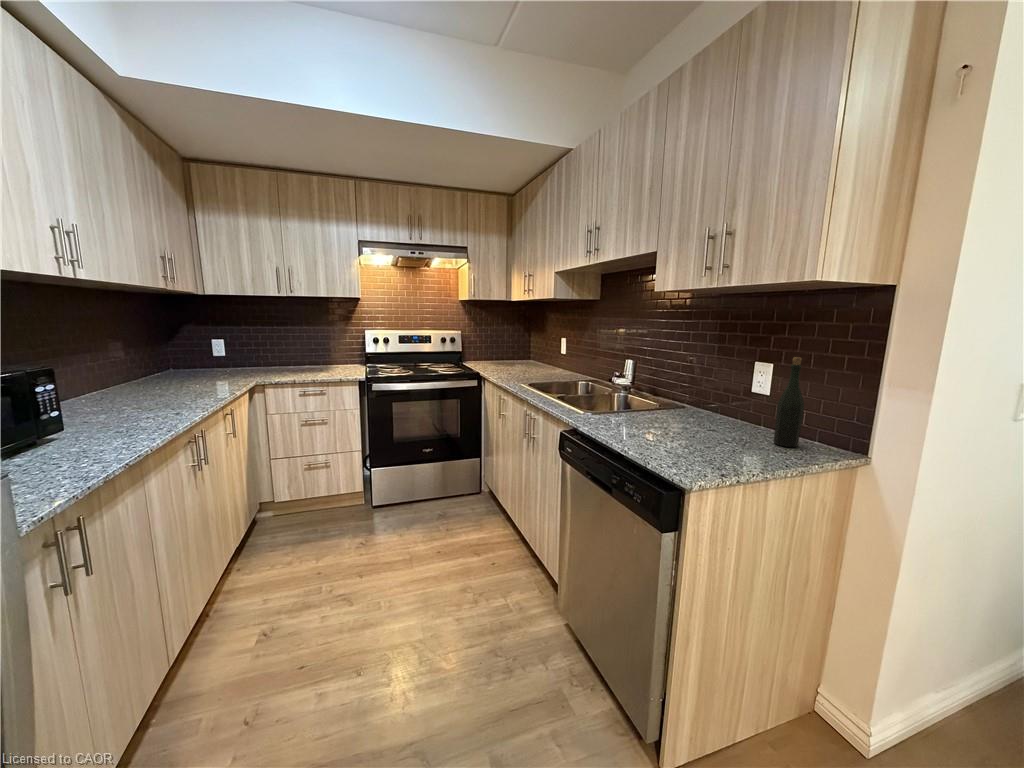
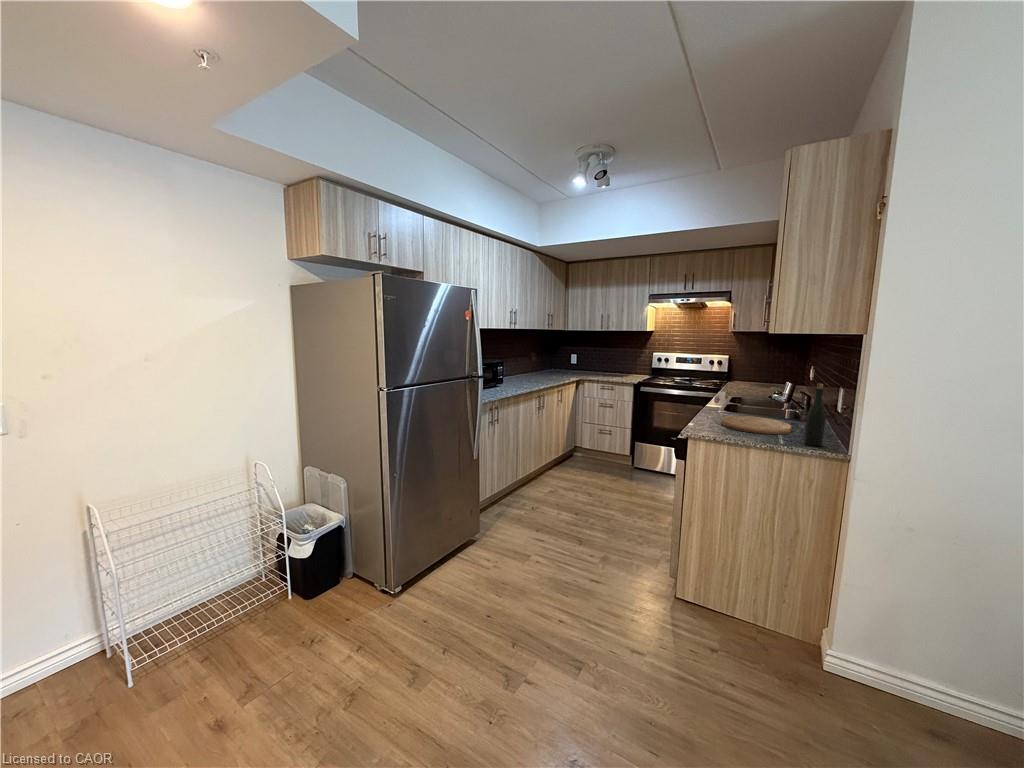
cutting board: none [623,412,721,443] -> present [721,416,791,434]

